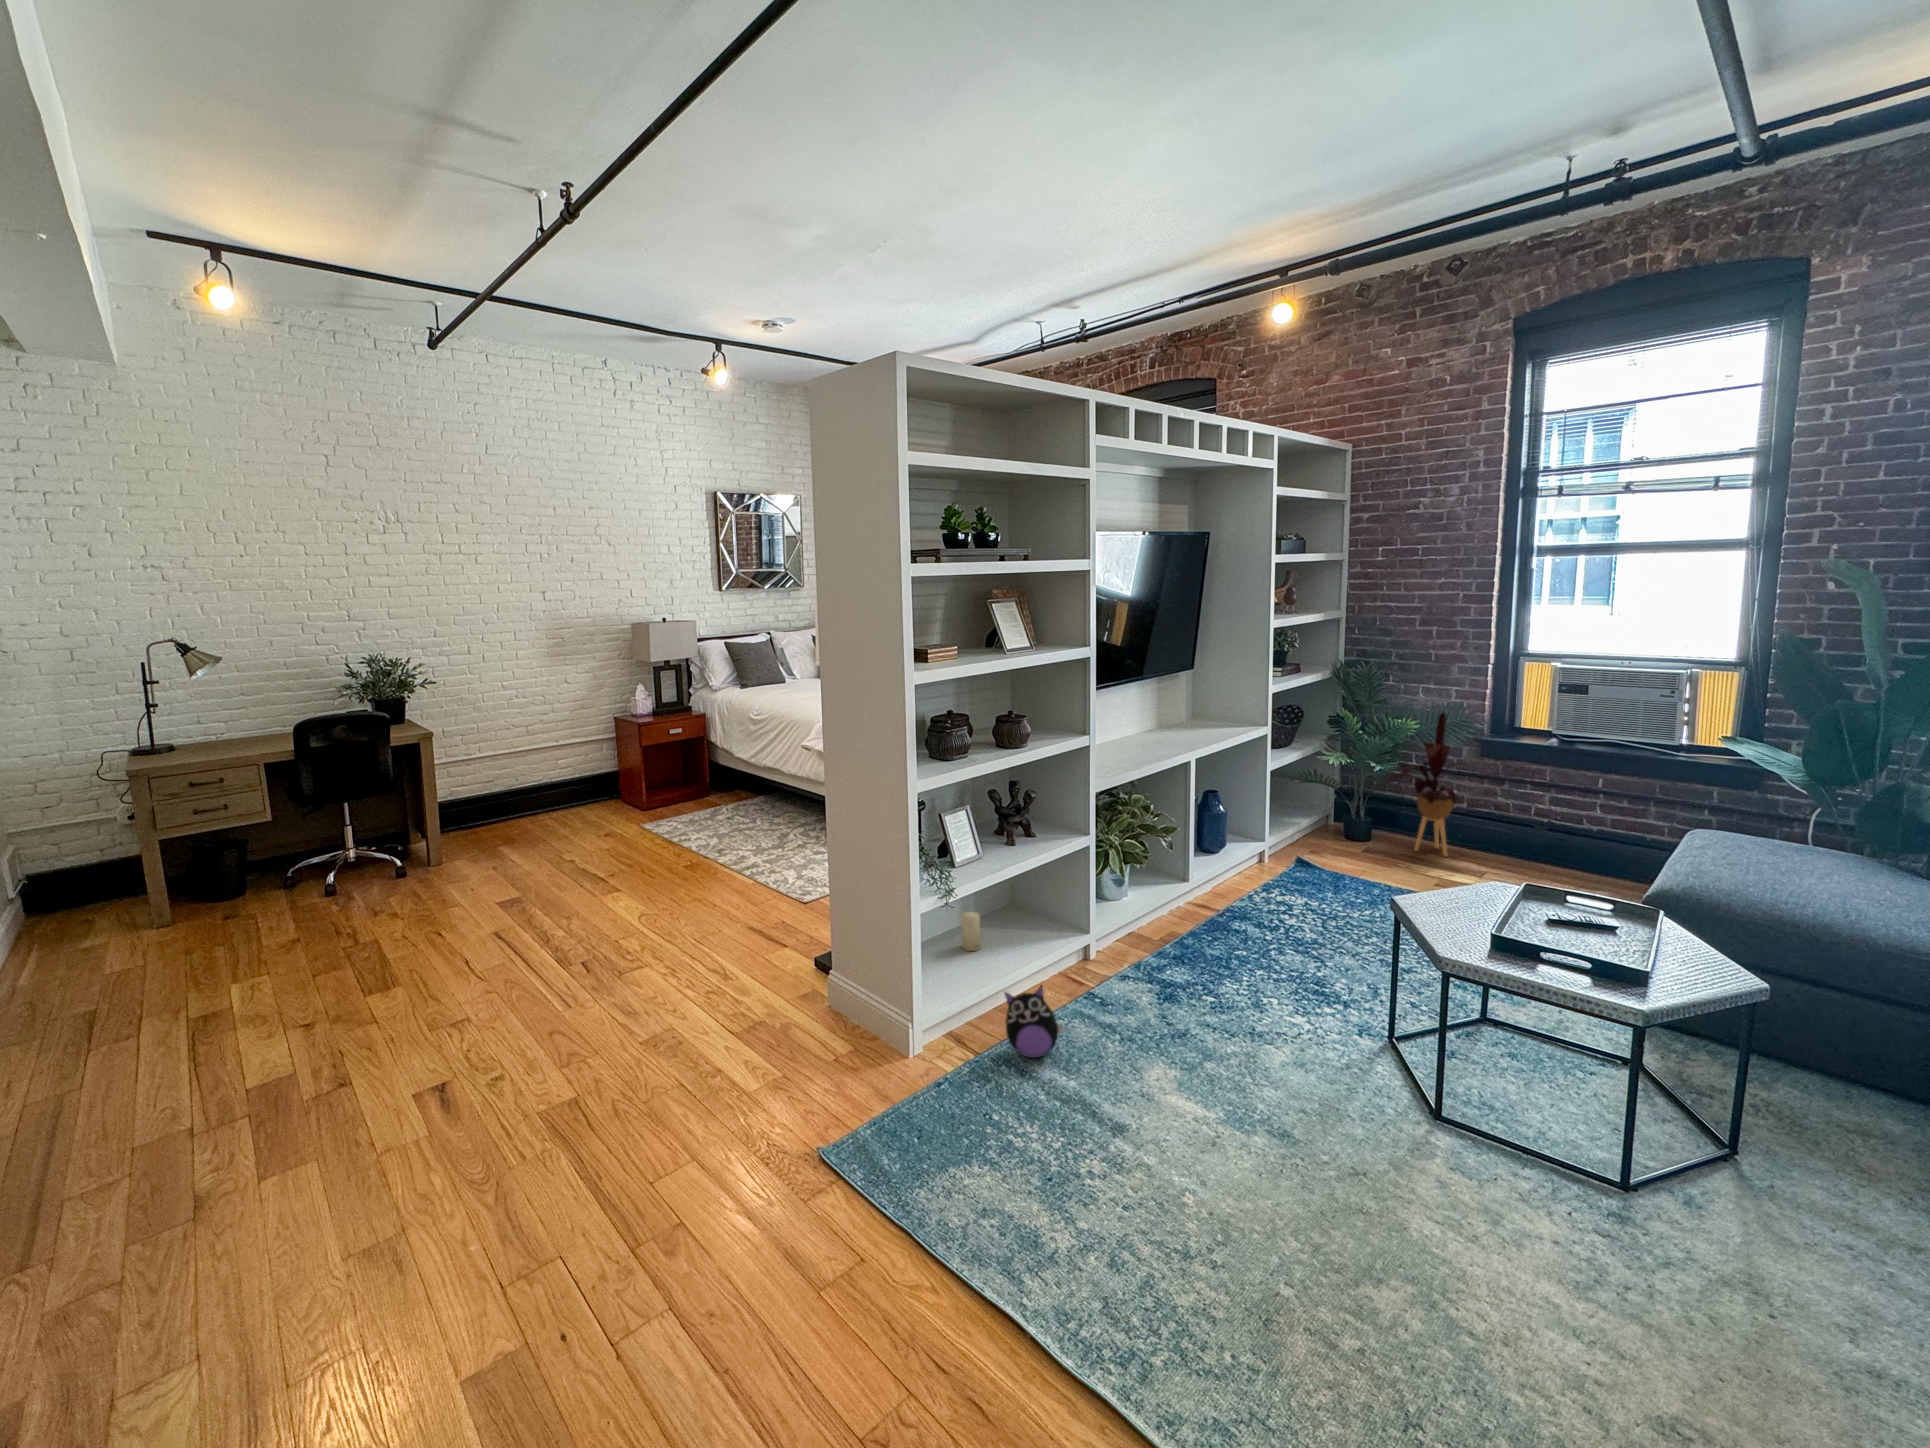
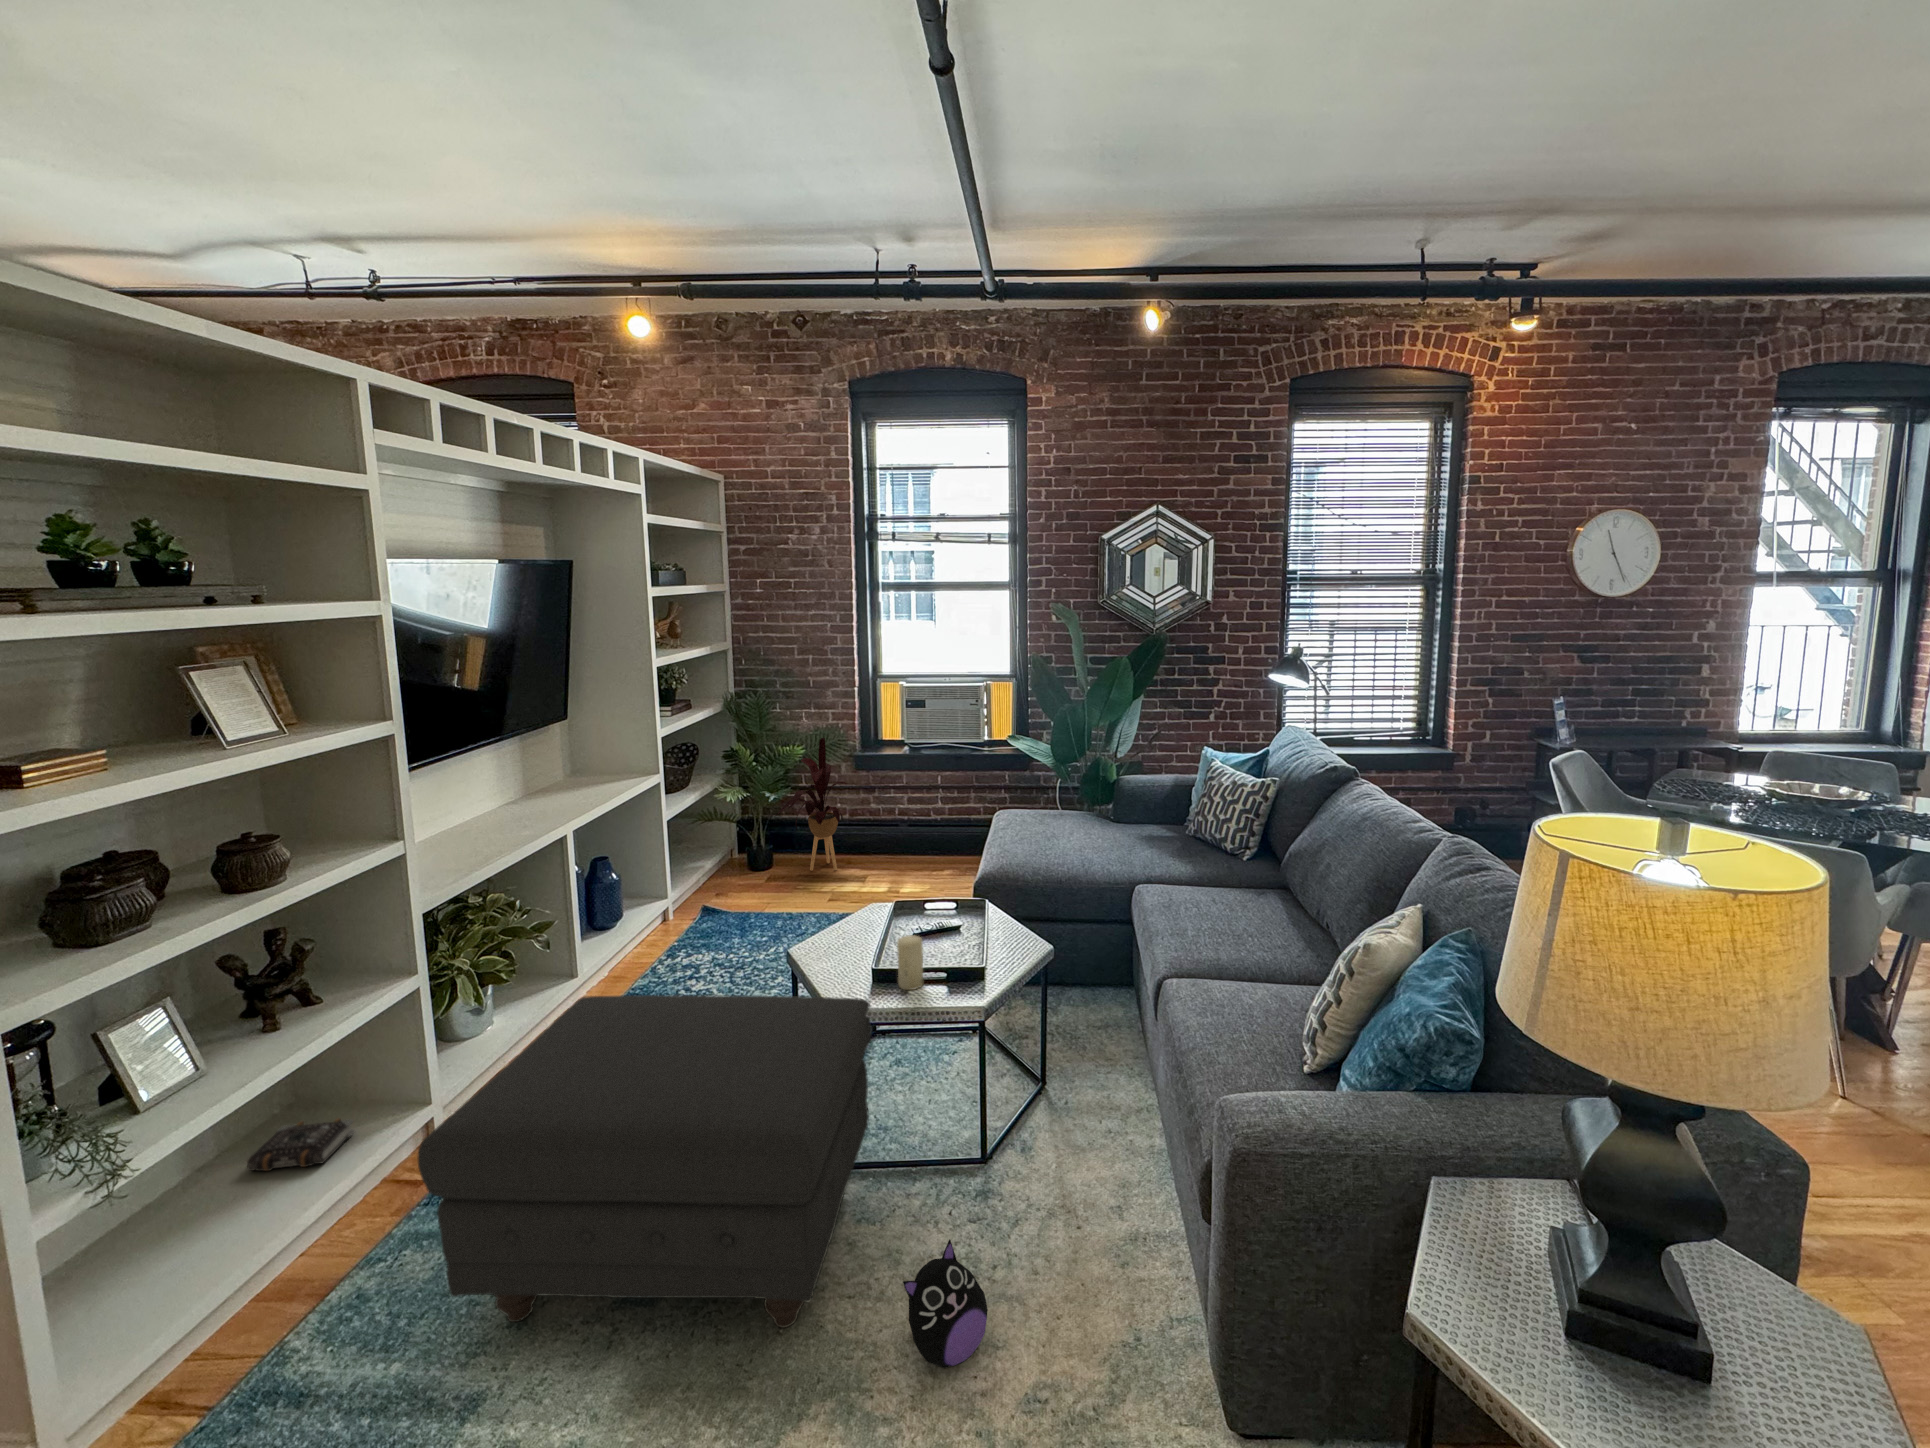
ottoman: none [1094,881,1489,1216] -> present [418,995,873,1328]
candle: present [962,912,980,951] -> present [897,935,923,990]
book: none [987,916,1043,947] -> present [247,1118,354,1171]
plush toy: present [1005,986,1063,1058] -> present [903,1240,988,1368]

